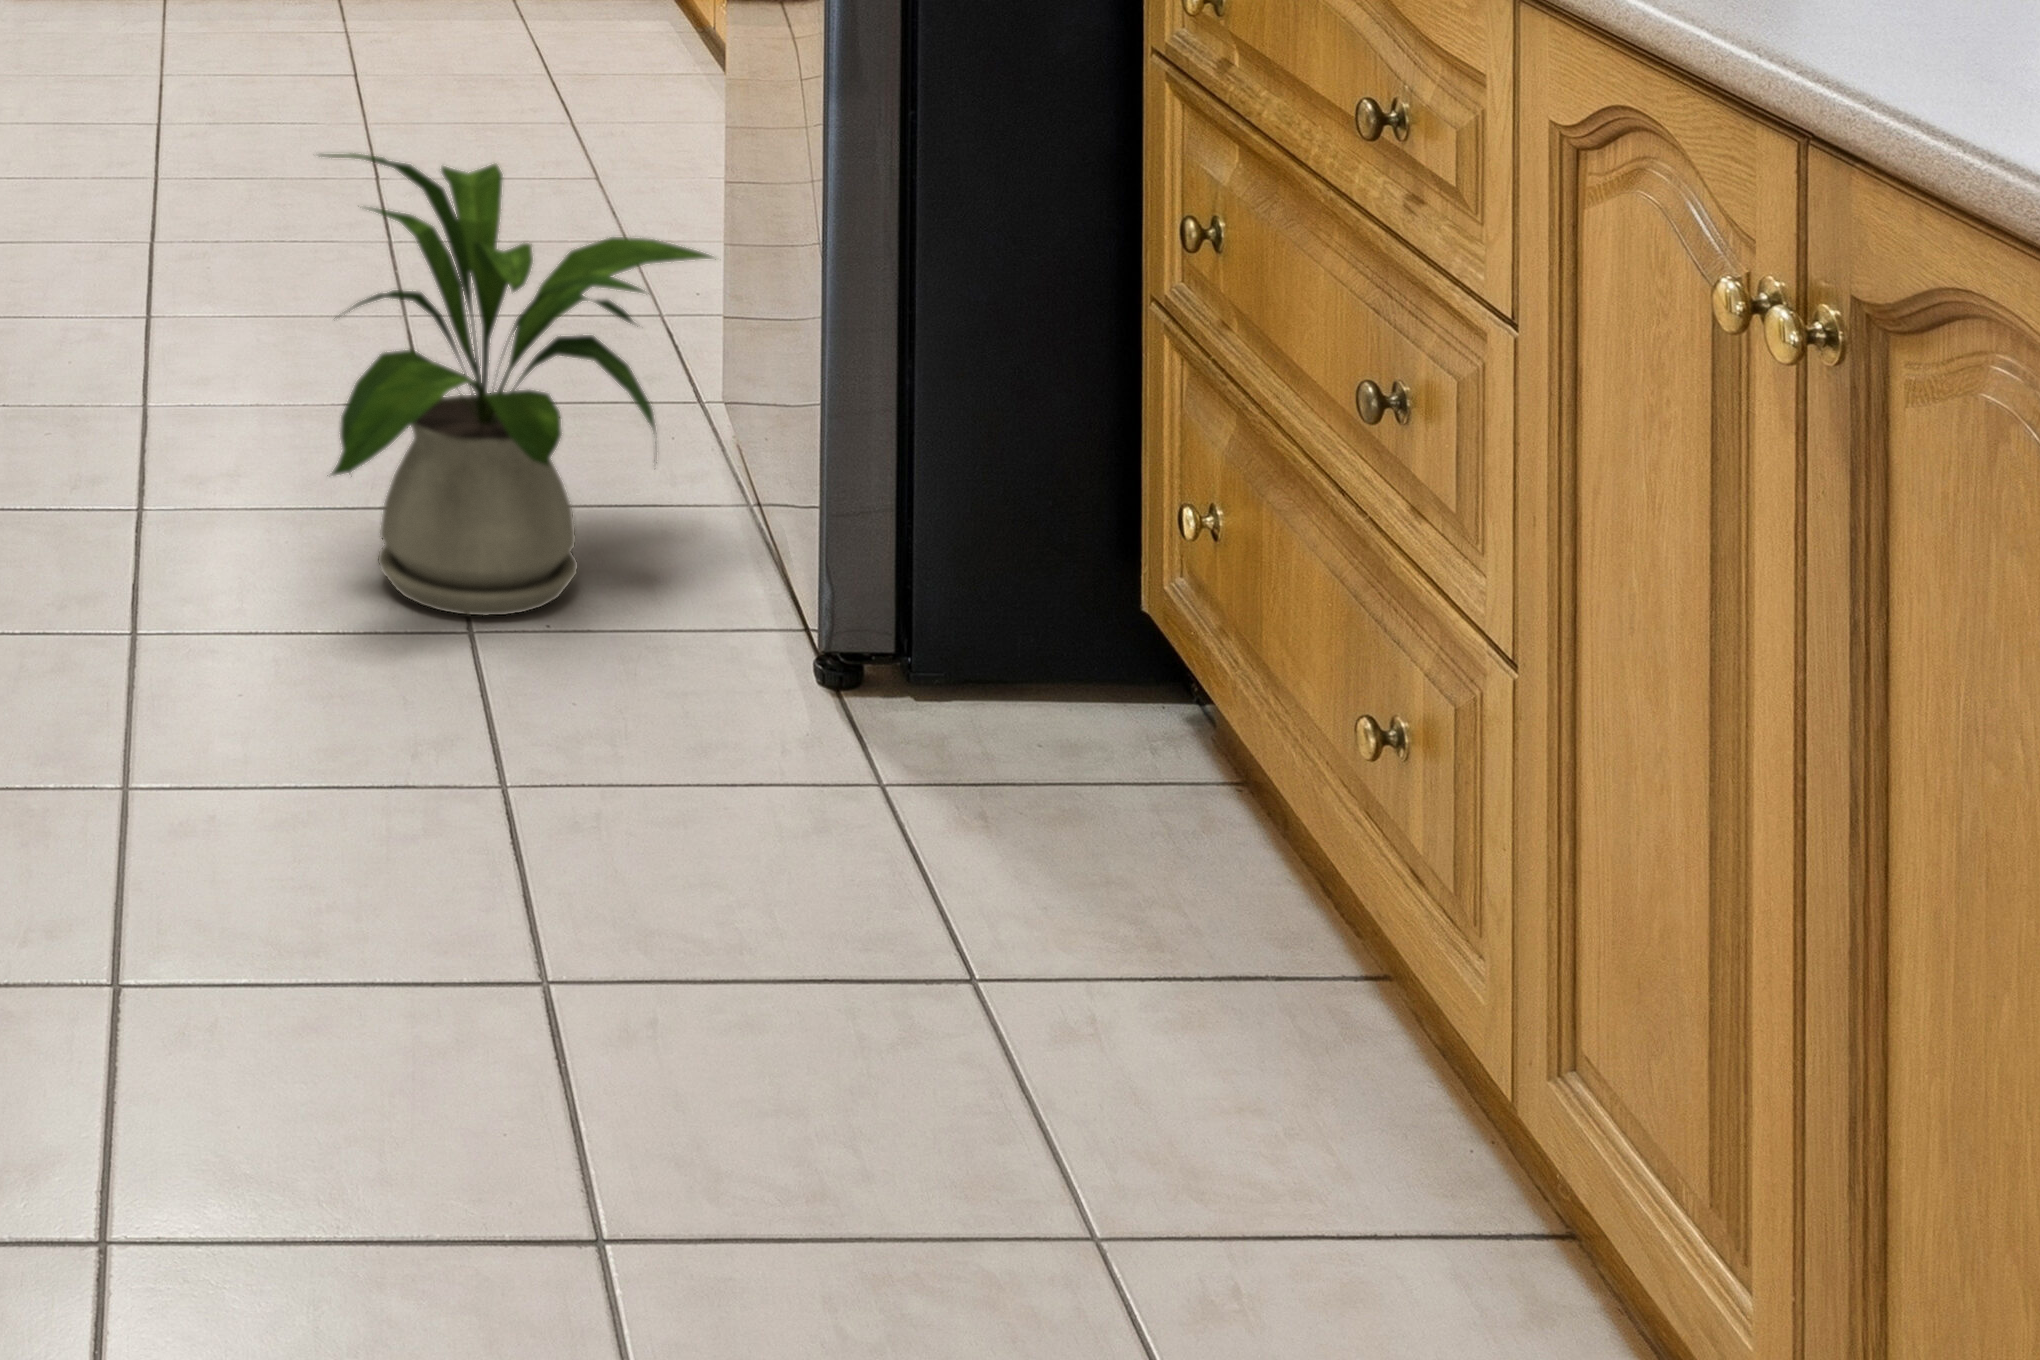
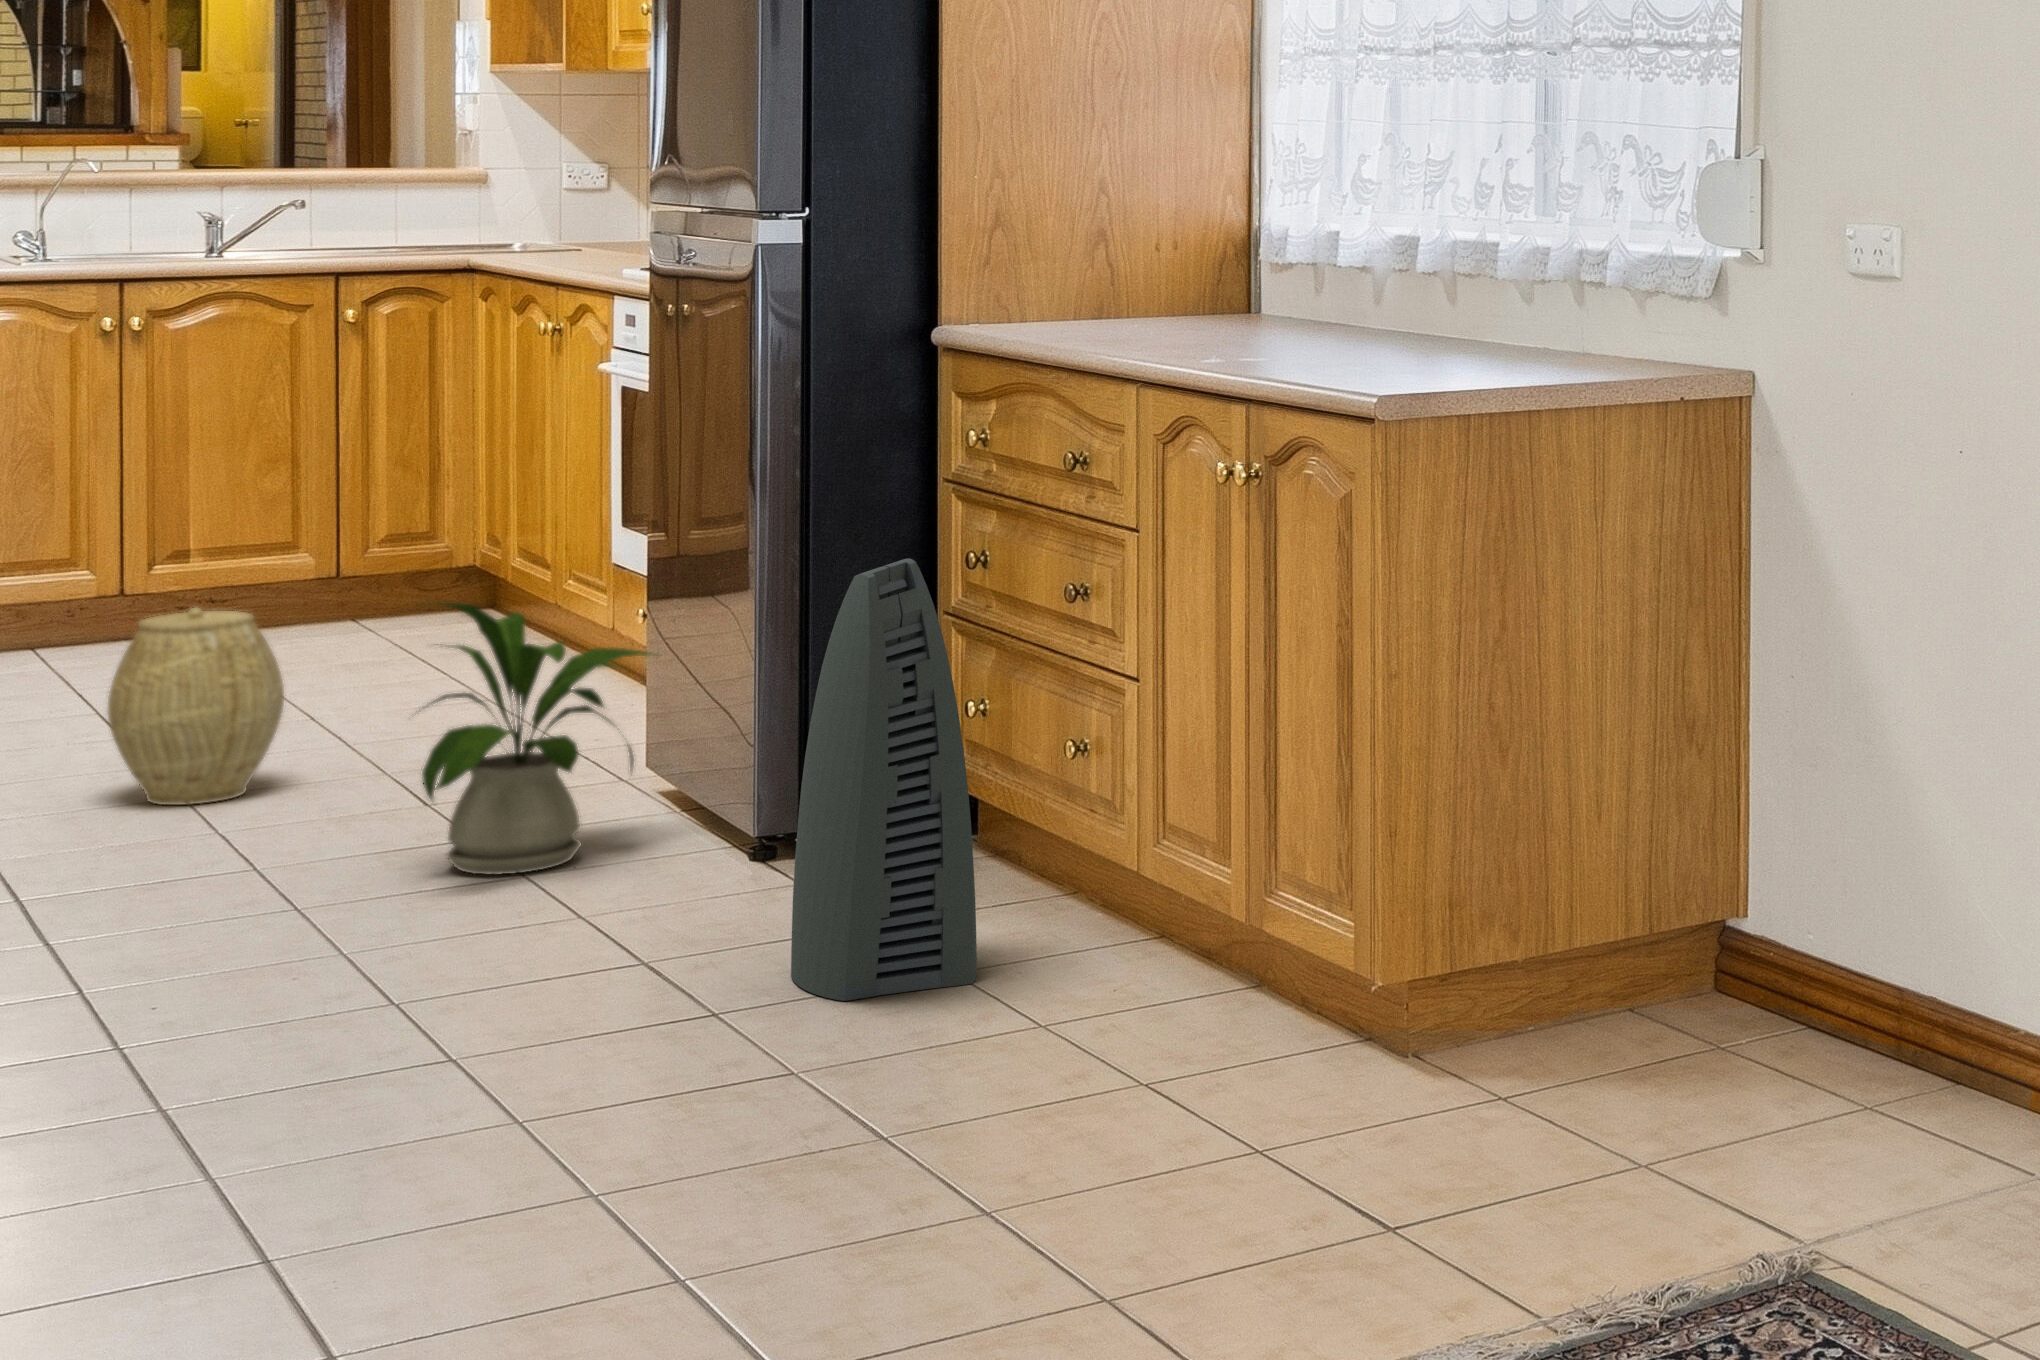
woven basket: none [61,51,275,333] -> present [107,608,284,805]
air purifier: none [791,292,1155,1278] -> present [791,558,977,1001]

